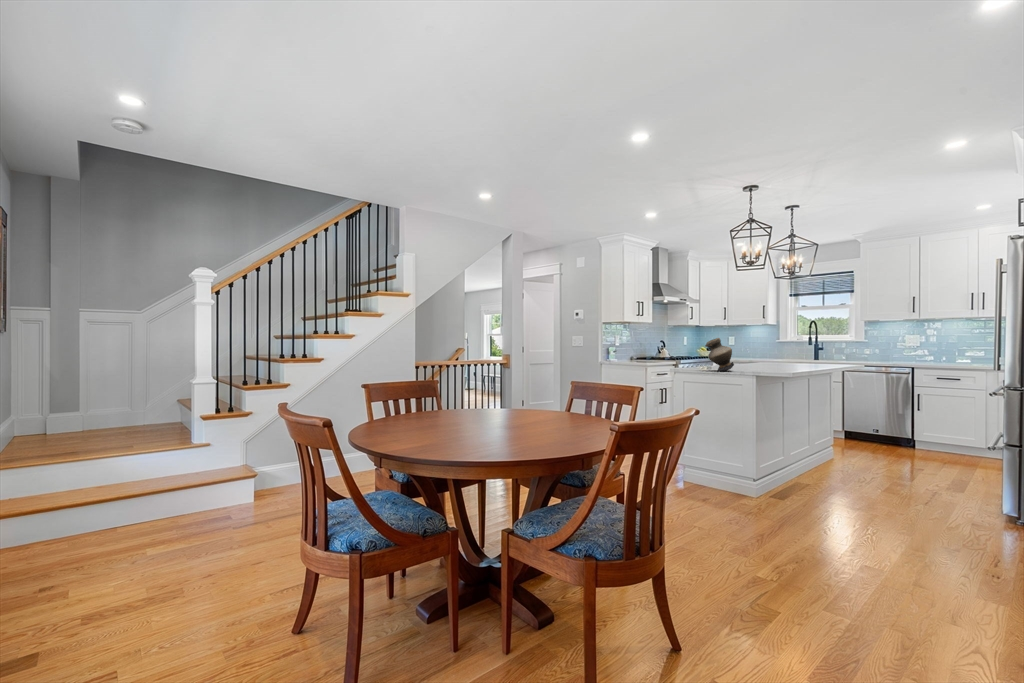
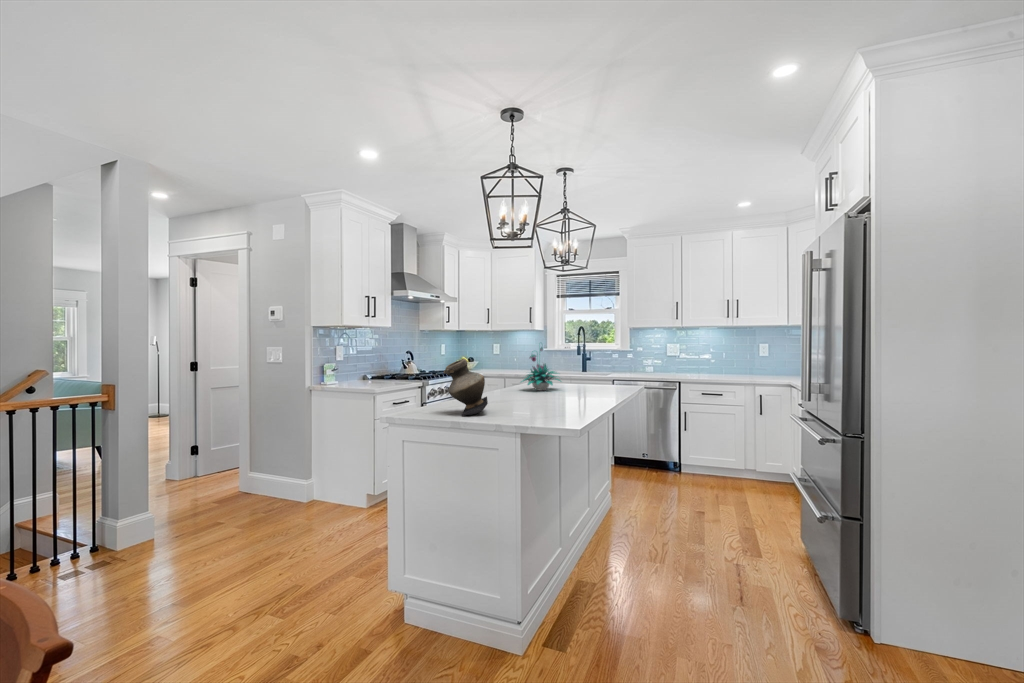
plant: none [755,331,791,366] -> present [521,347,560,391]

